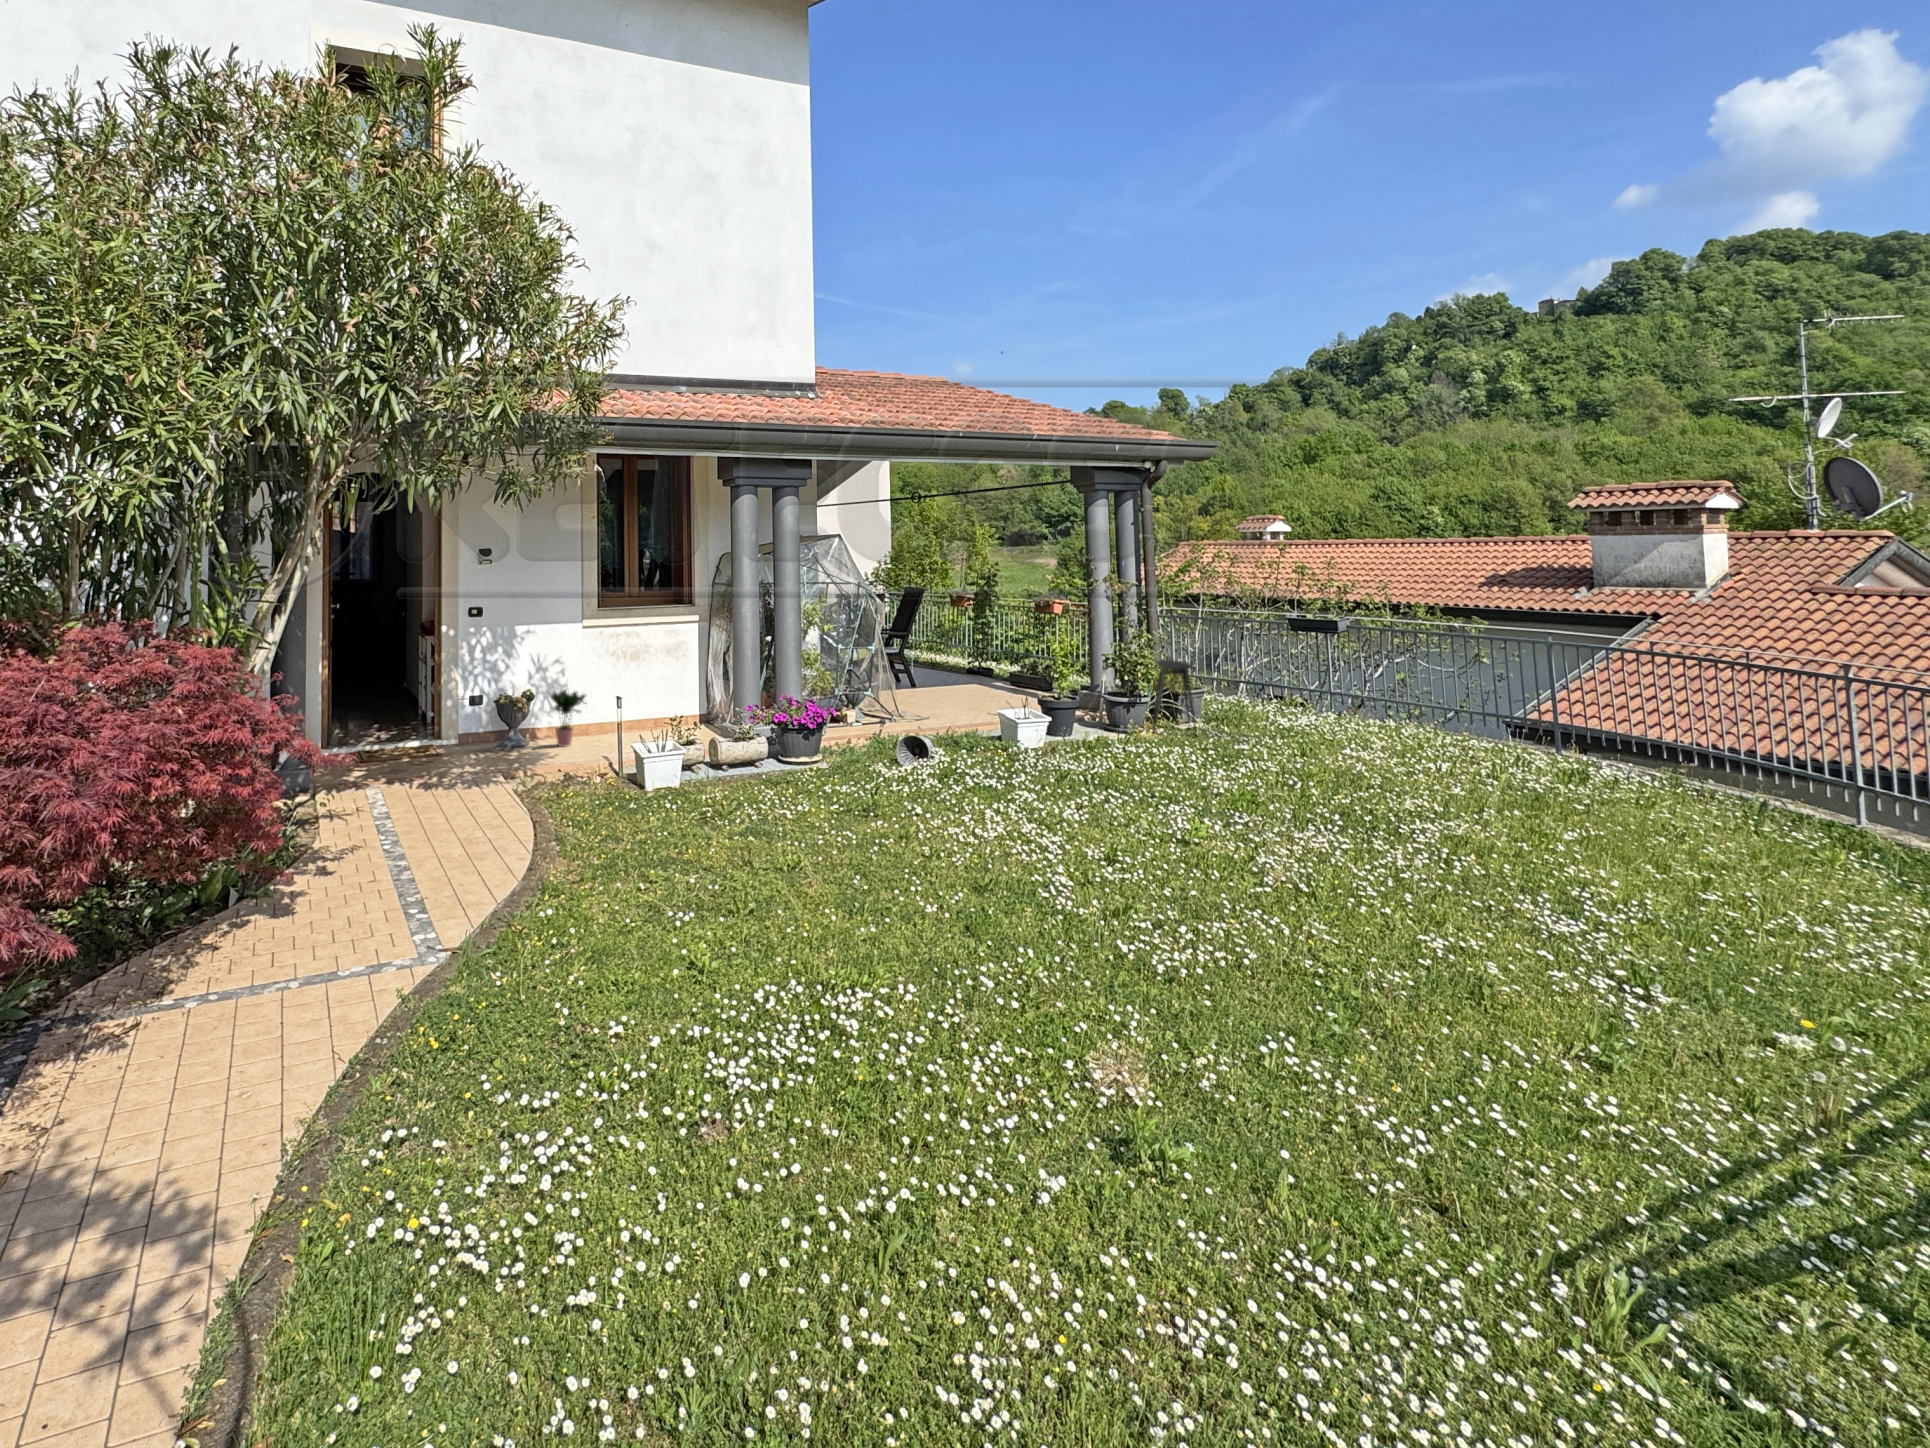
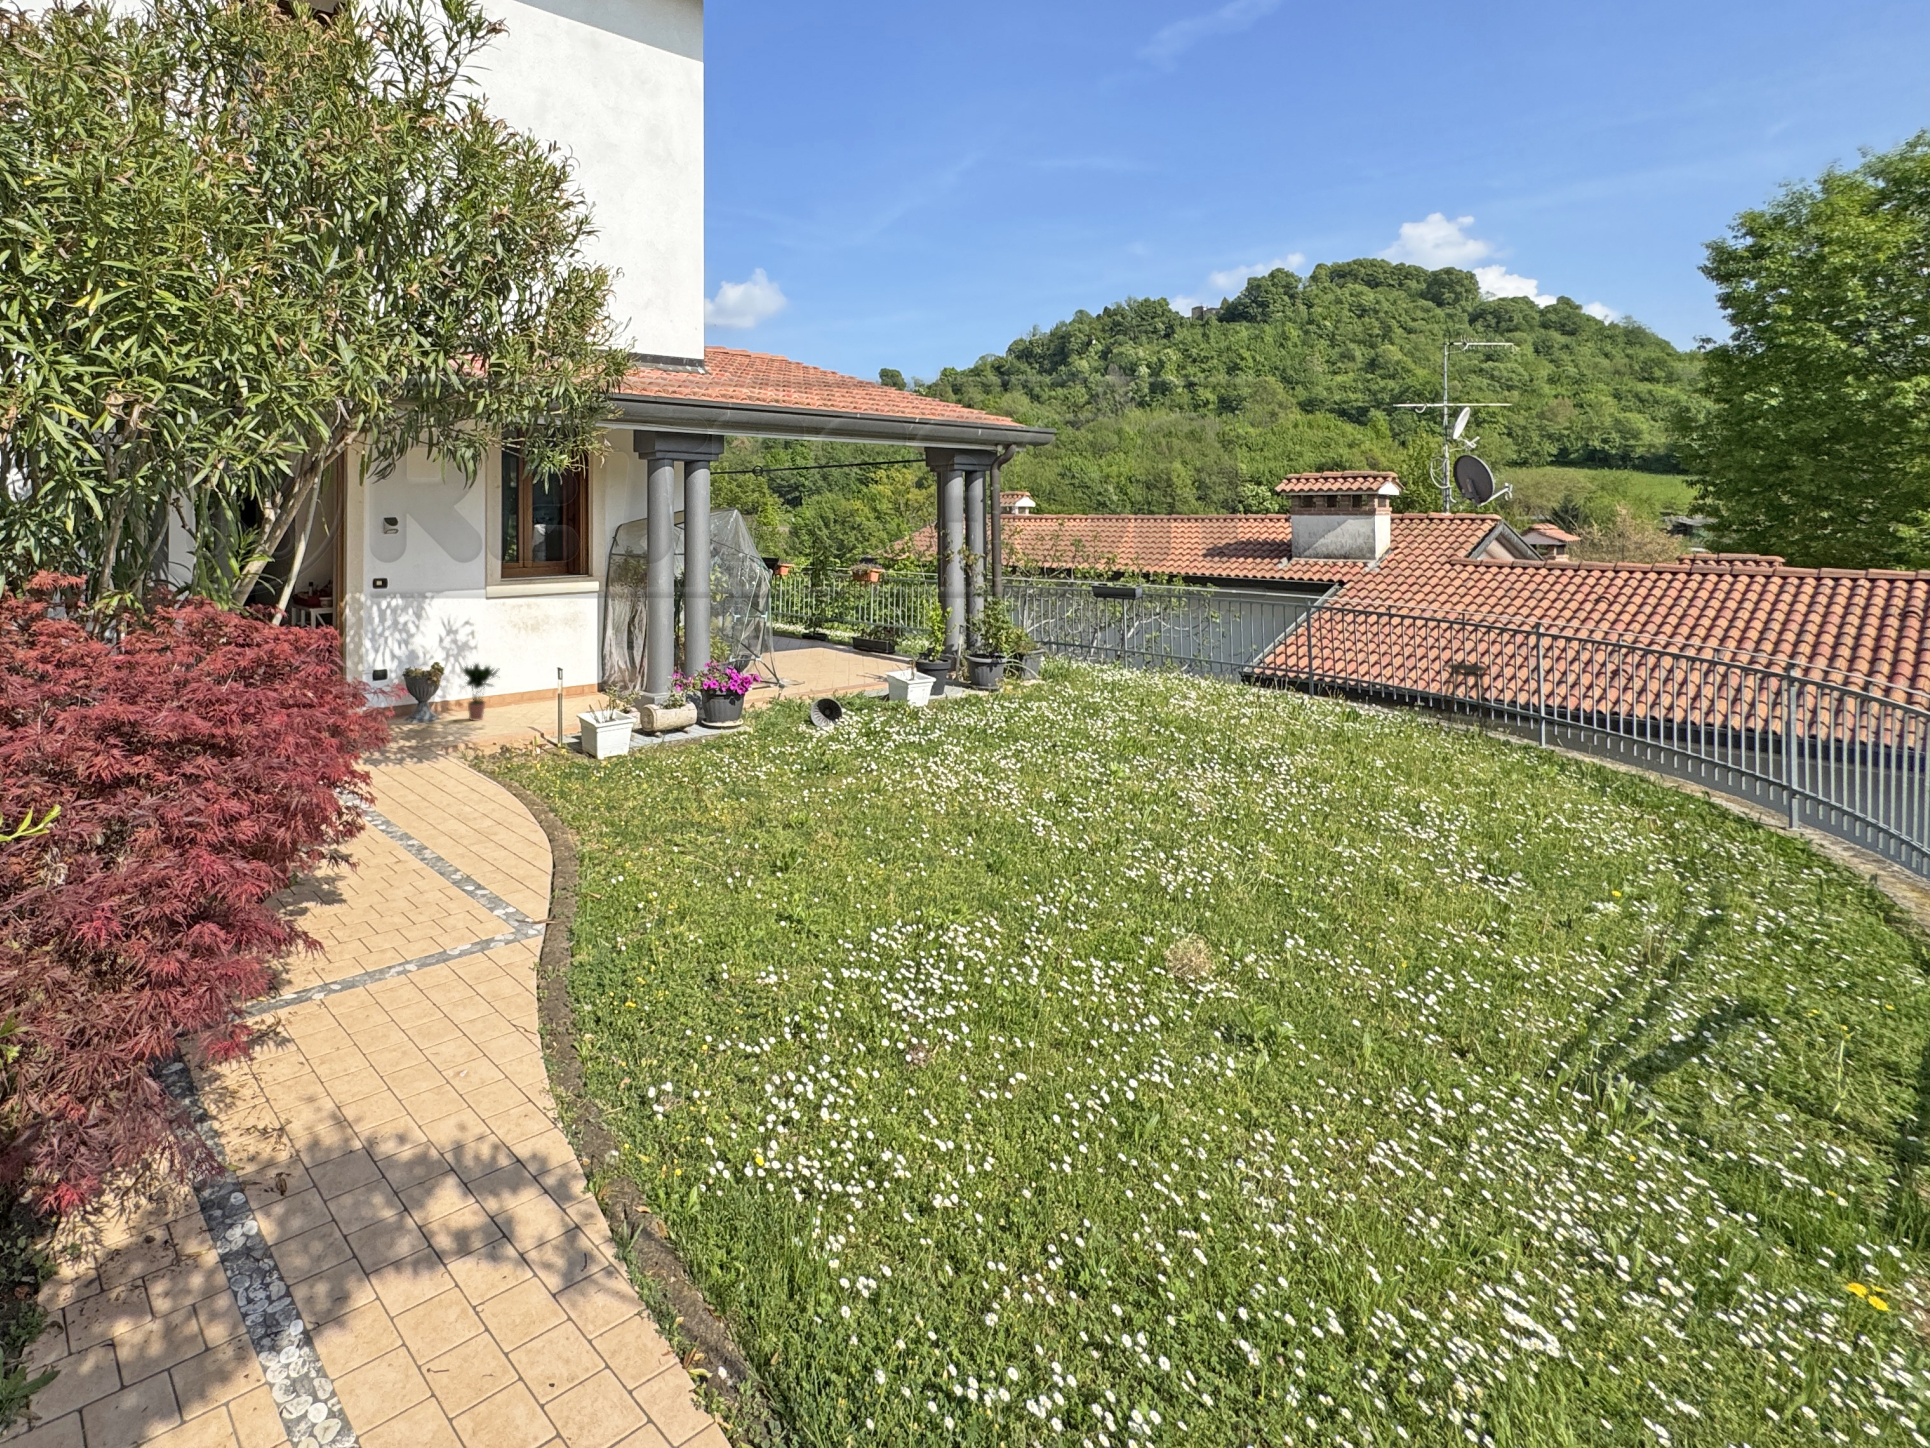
stool: present [1152,660,1198,736] -> present [1438,663,1487,735]

